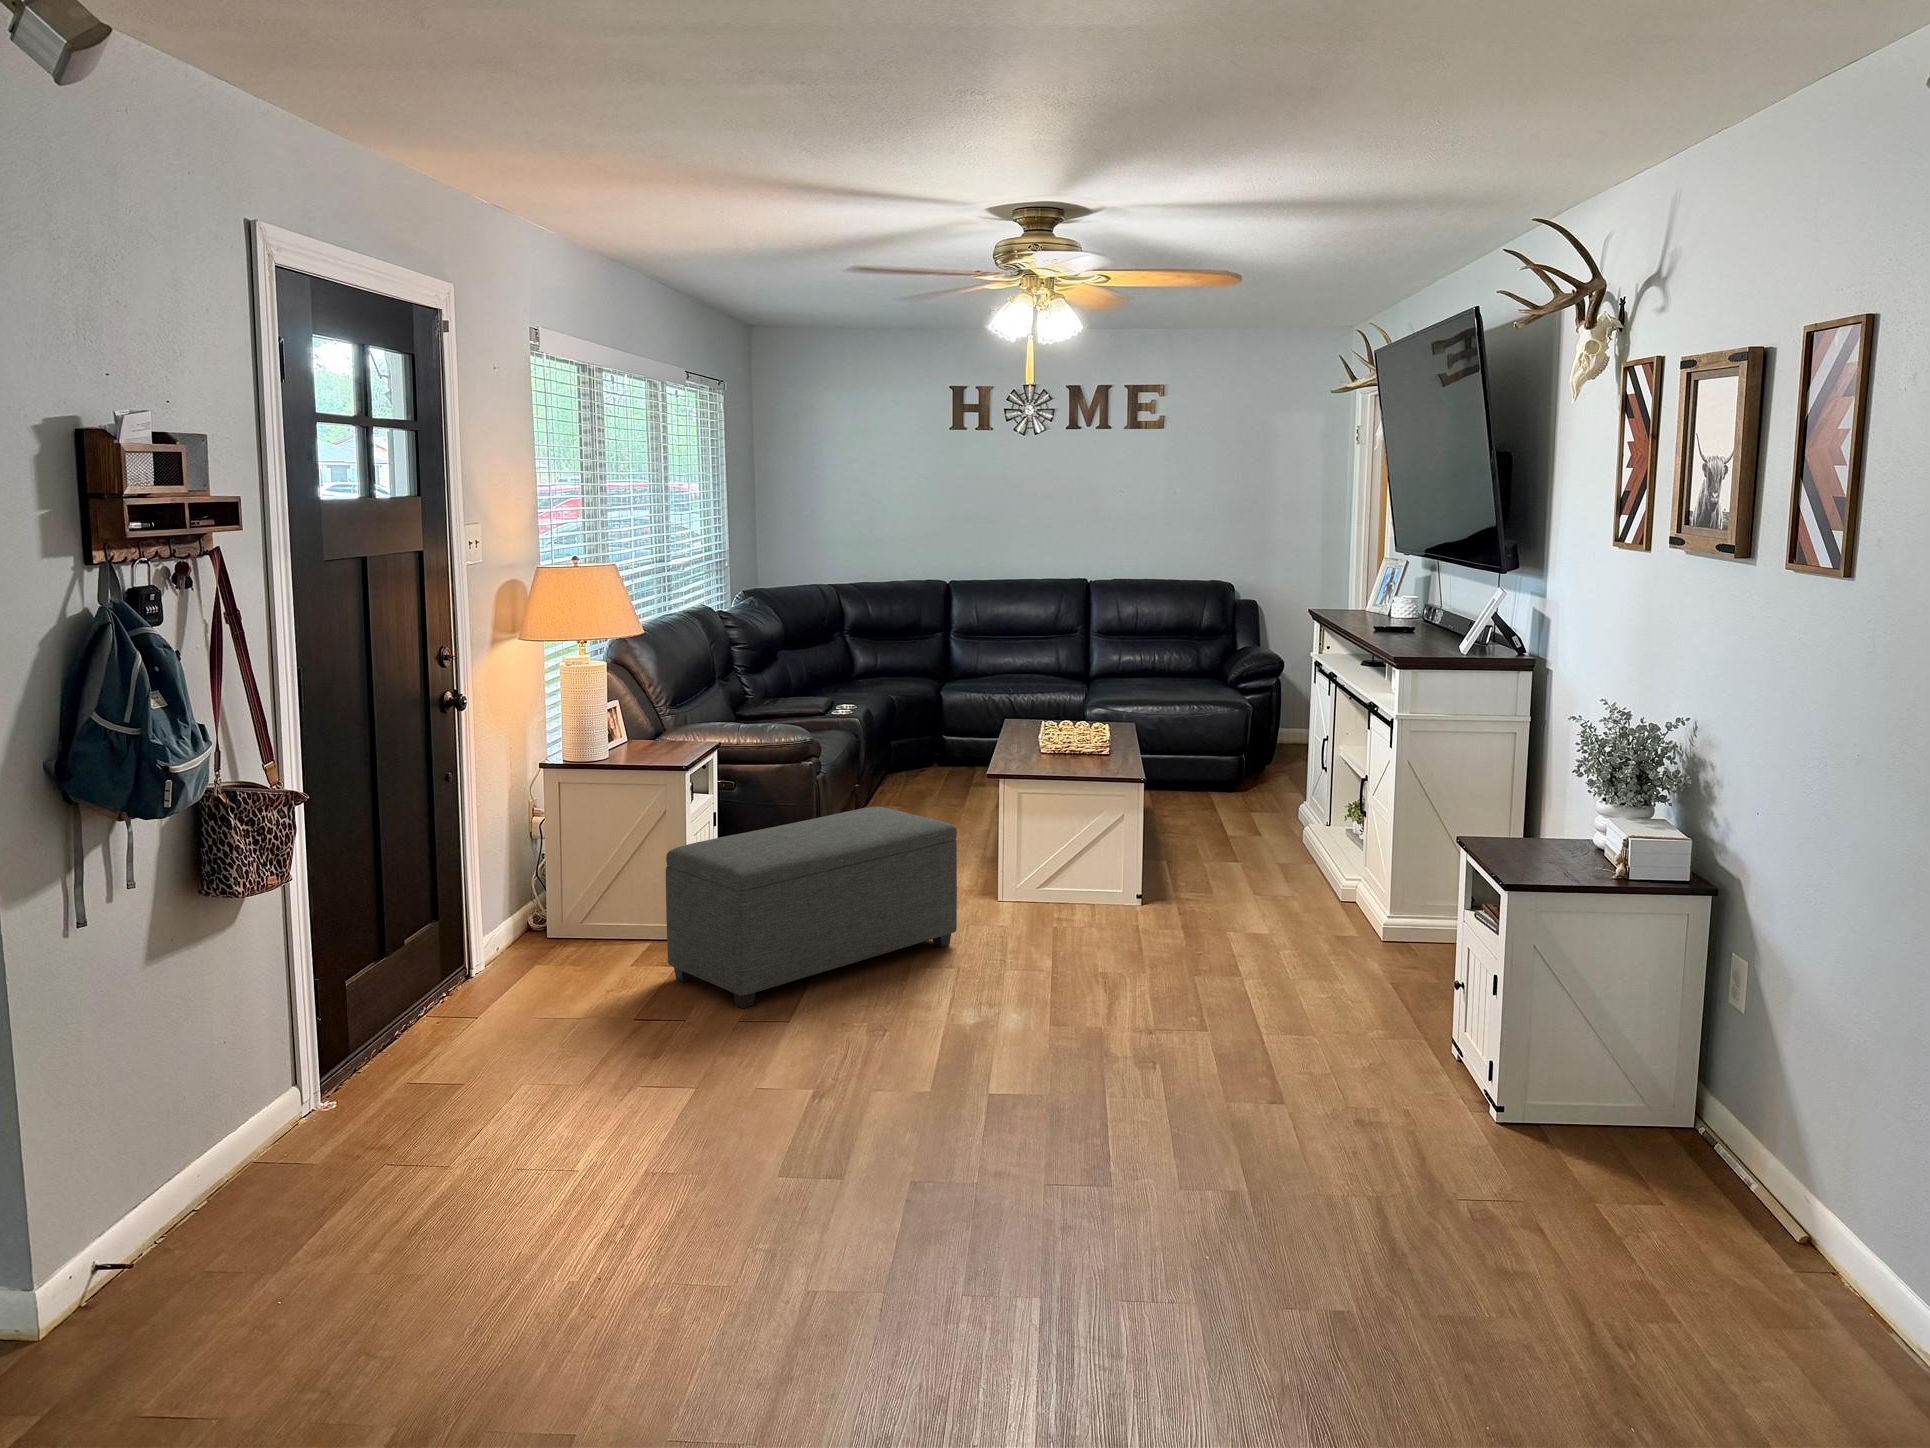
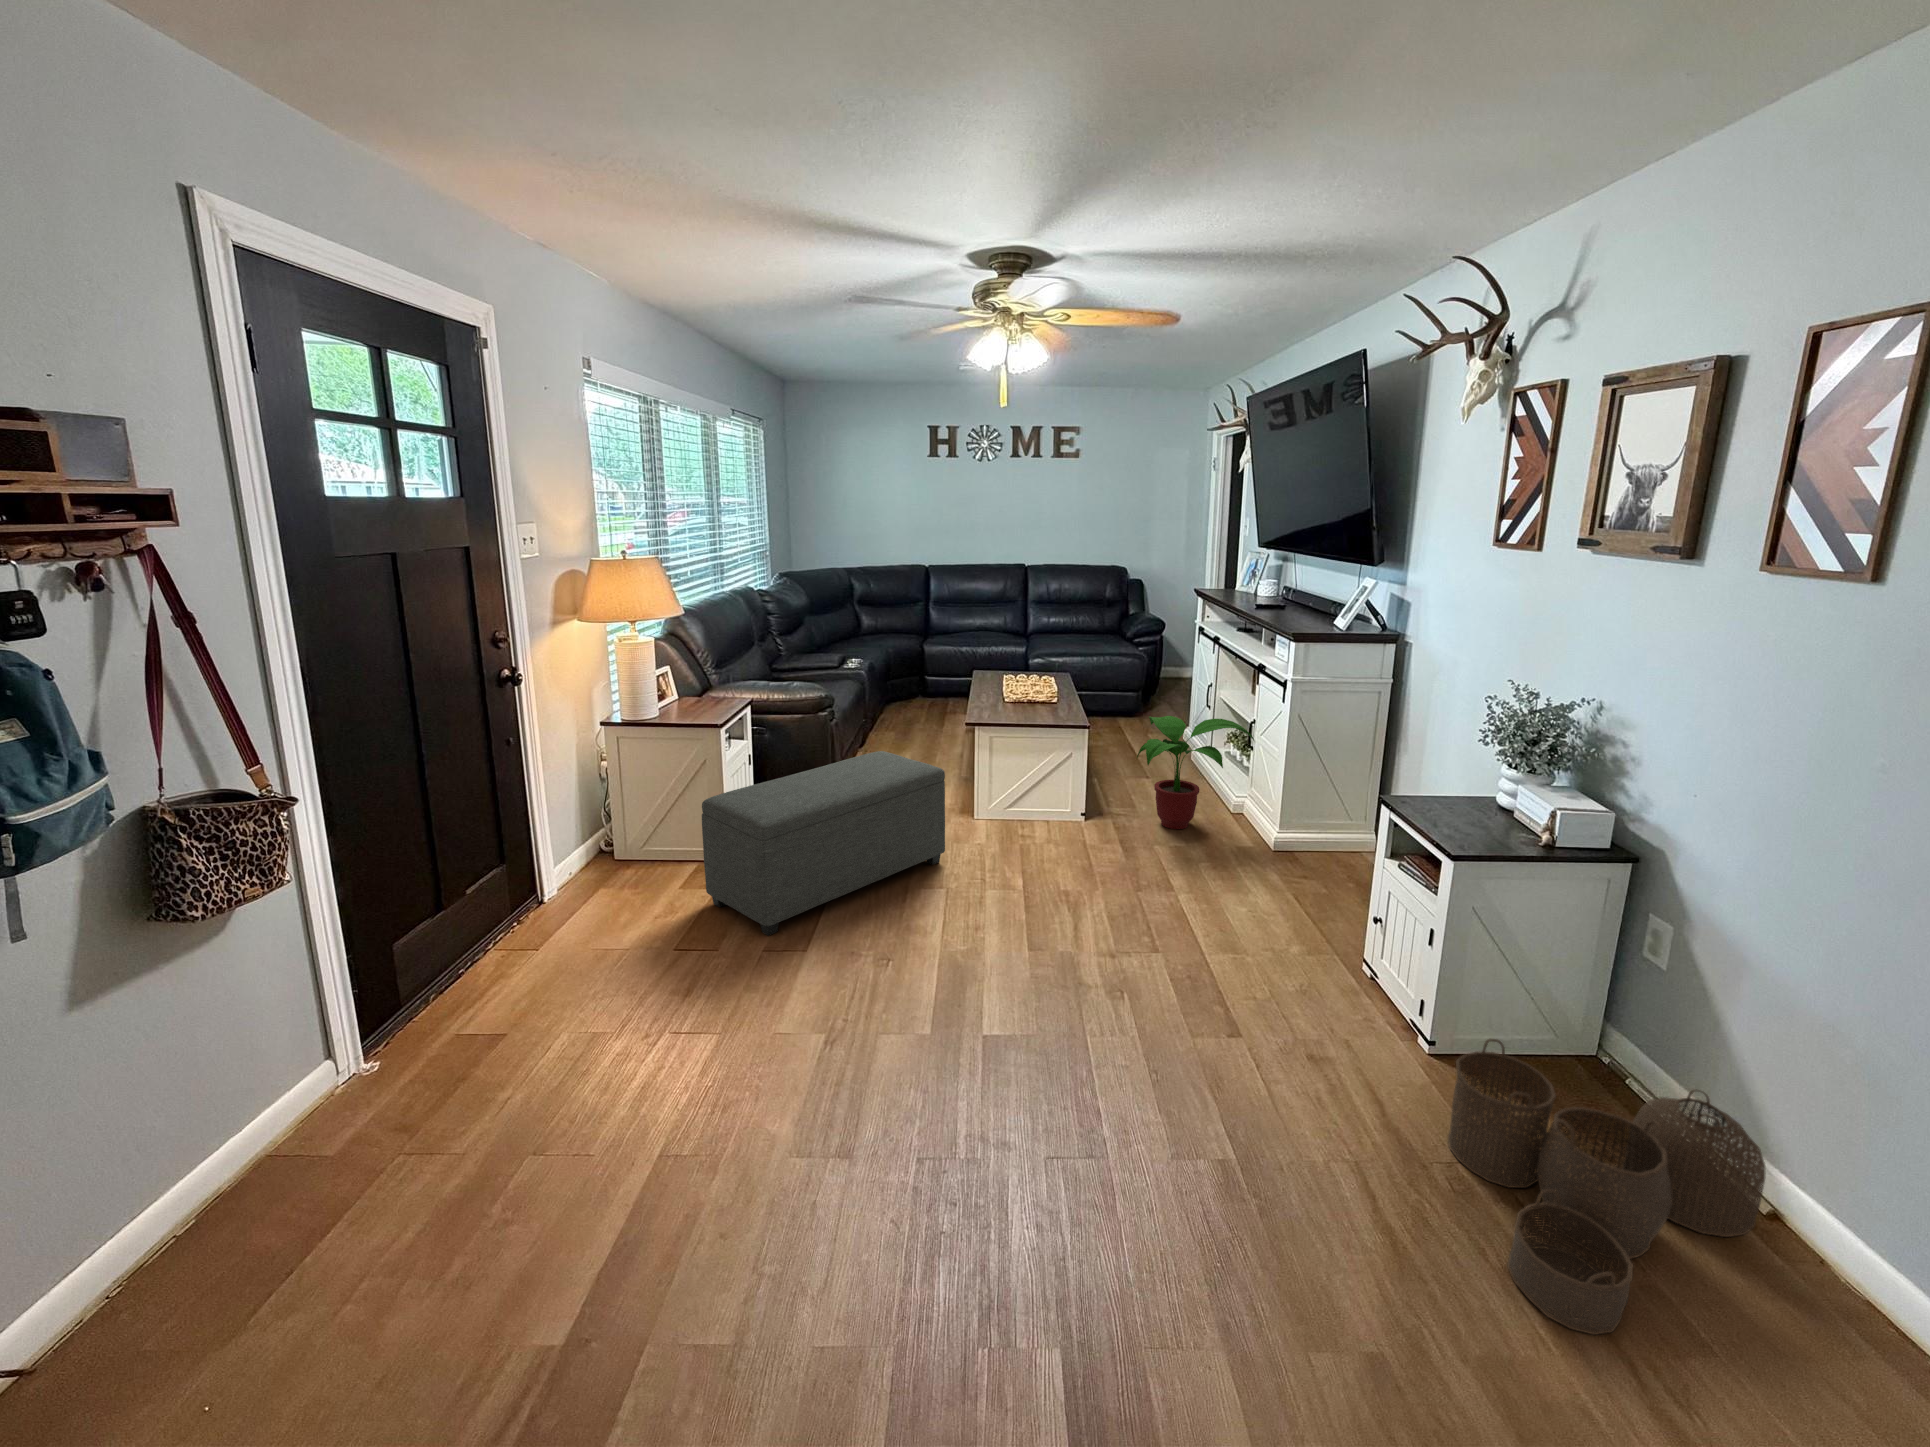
potted plant: none [1207,772,1362,917] -> present [1137,716,1254,829]
woven basket: none [1484,1076,1799,1316] -> present [1448,1039,1766,1335]

